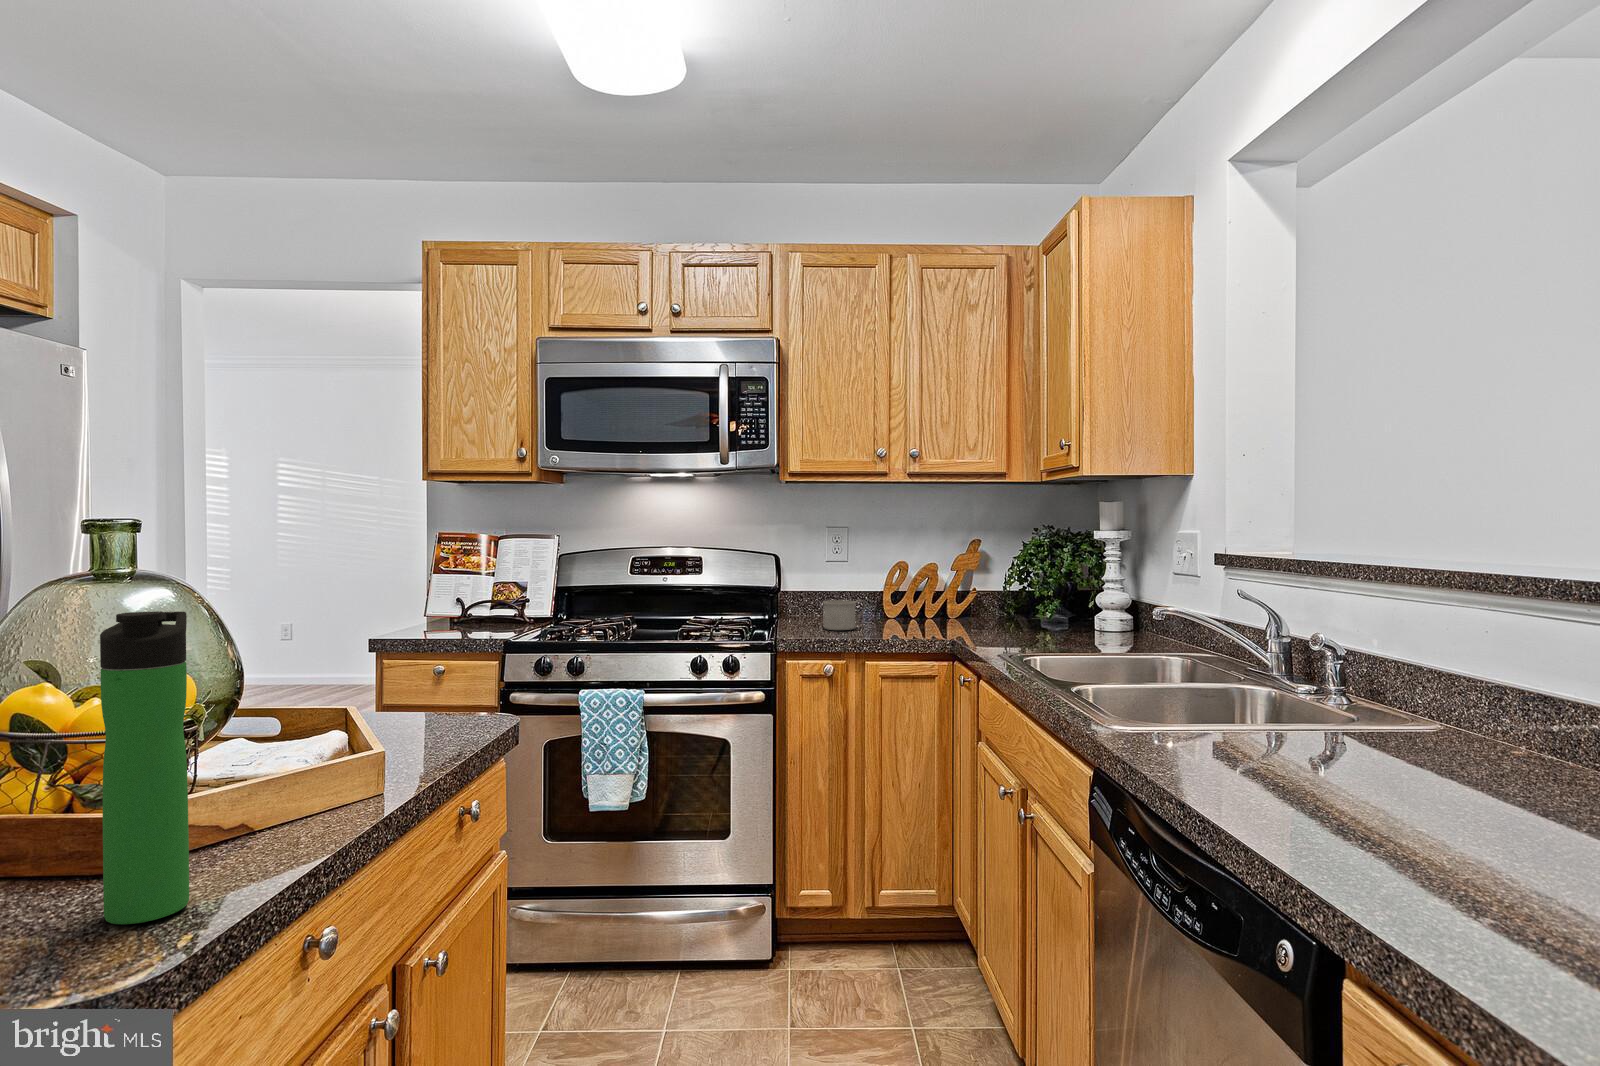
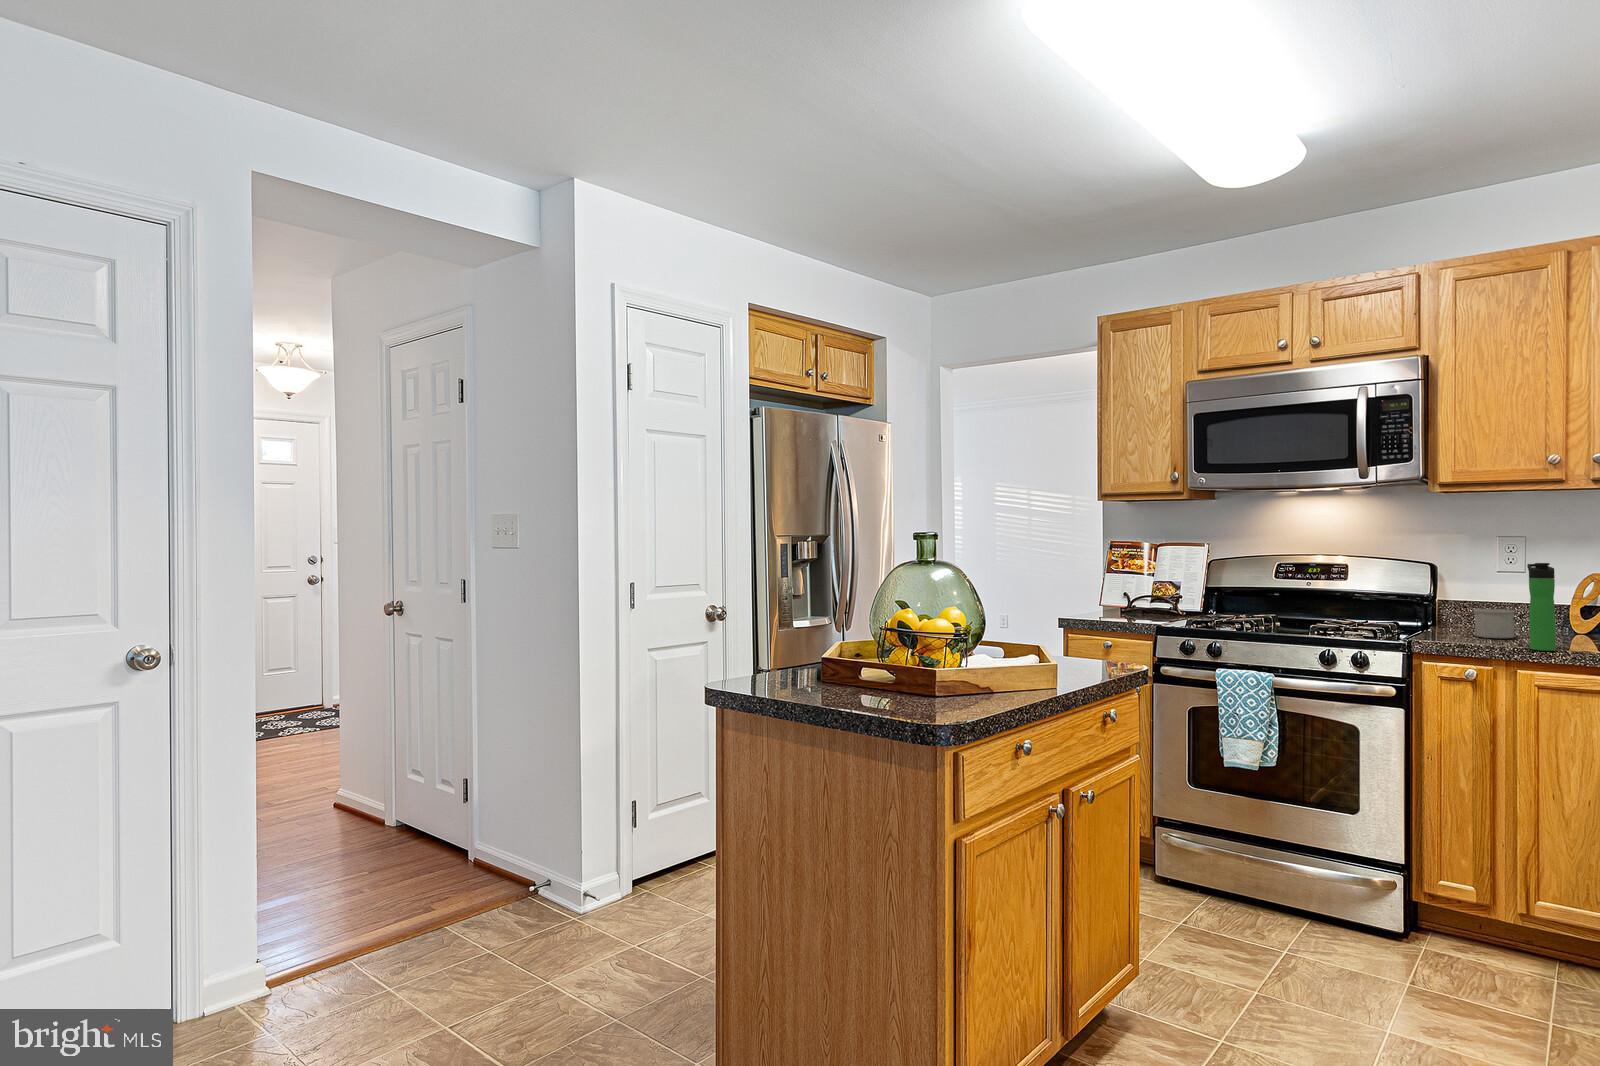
bottle: present [100,611,189,924] -> present [1527,563,1556,651]

